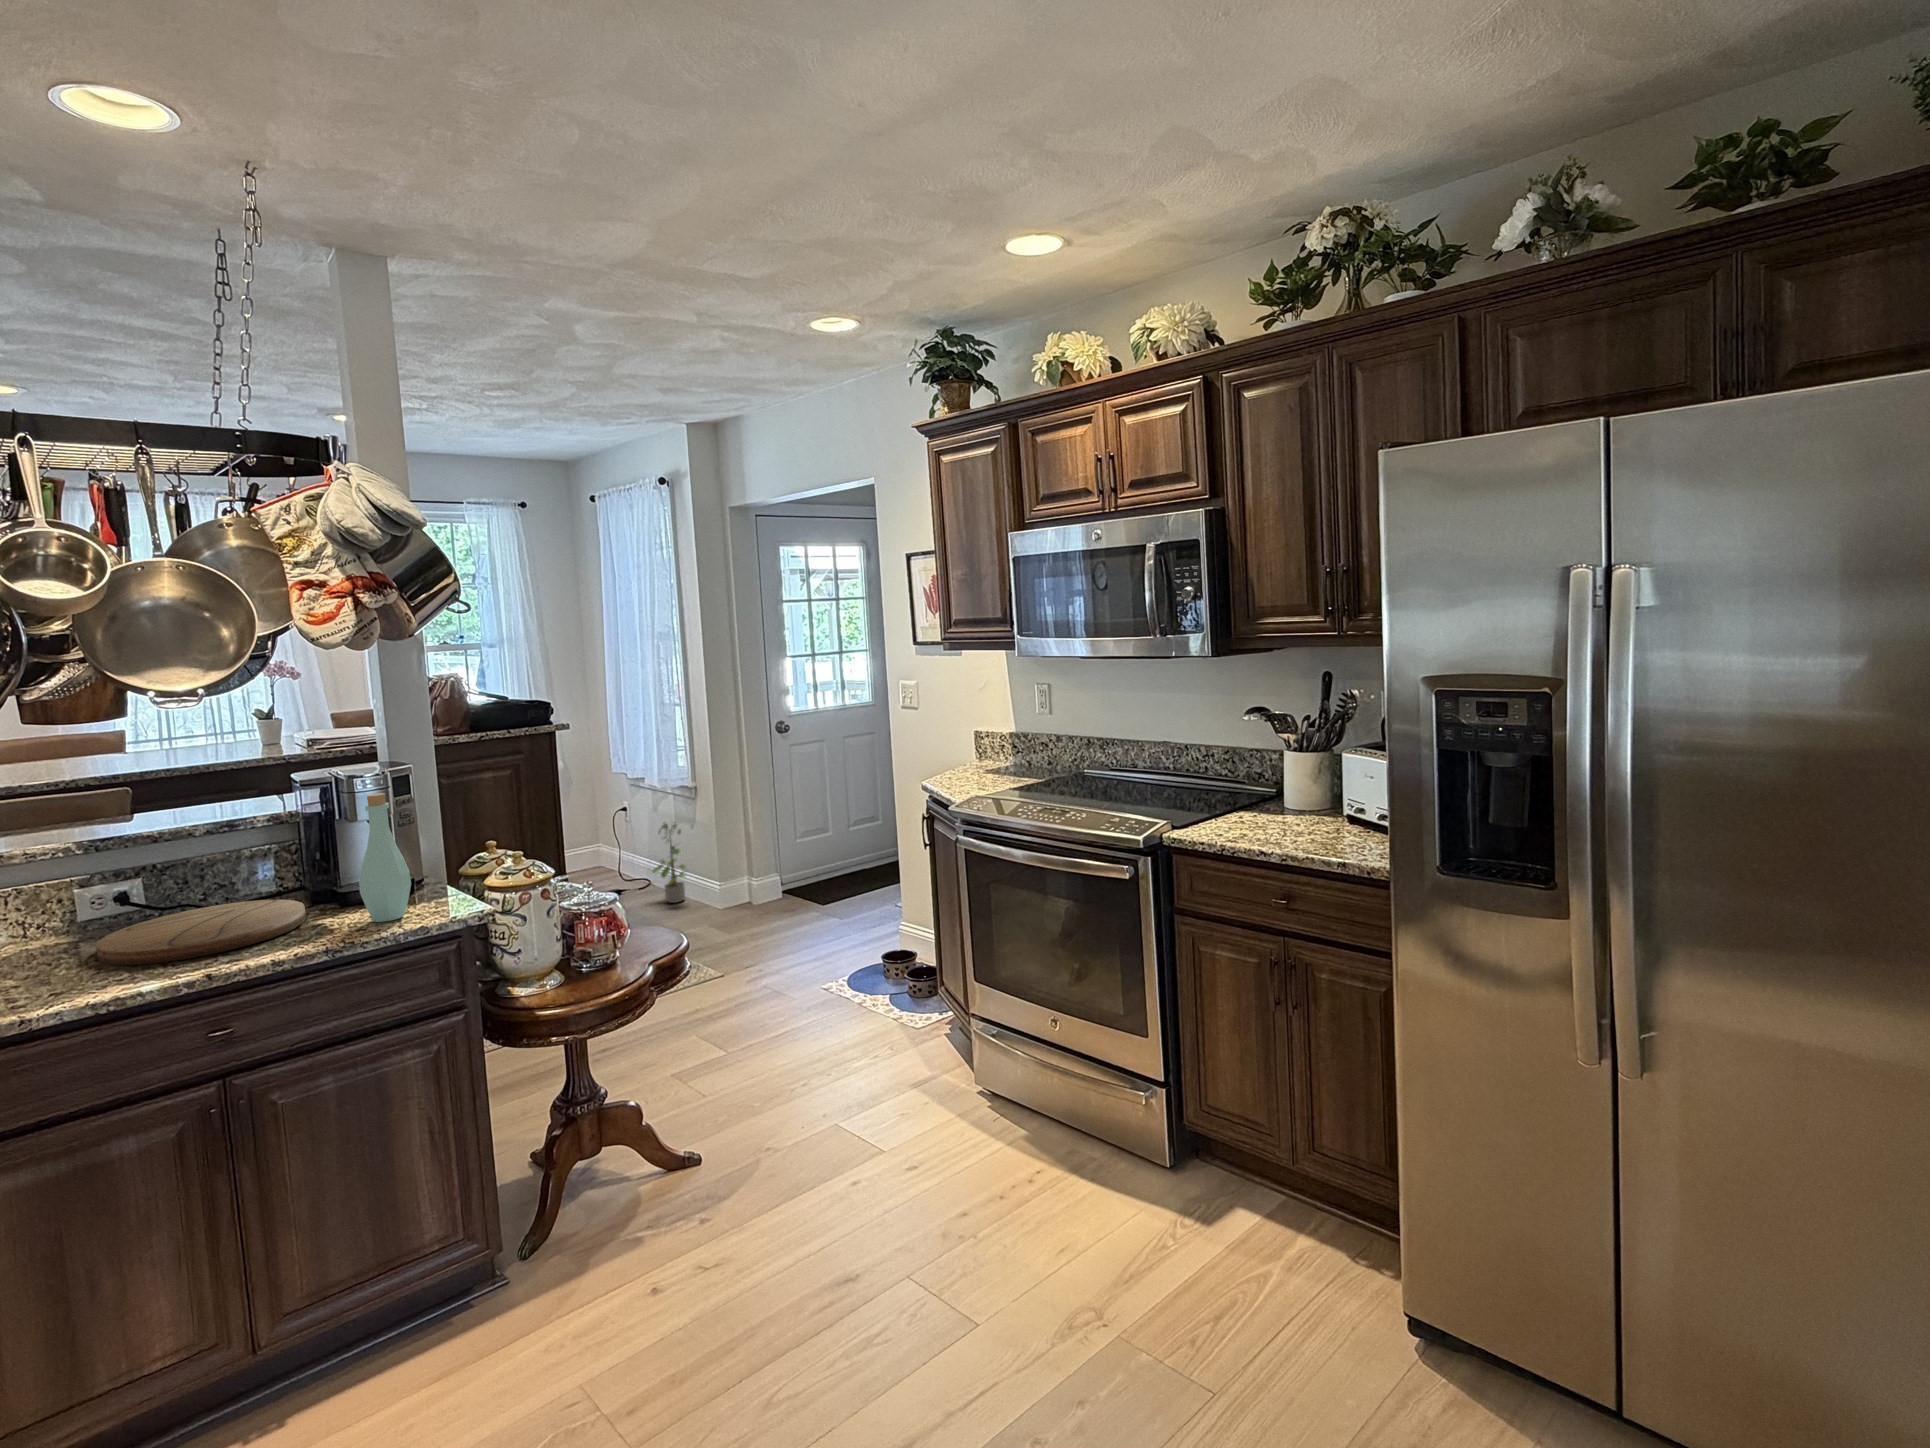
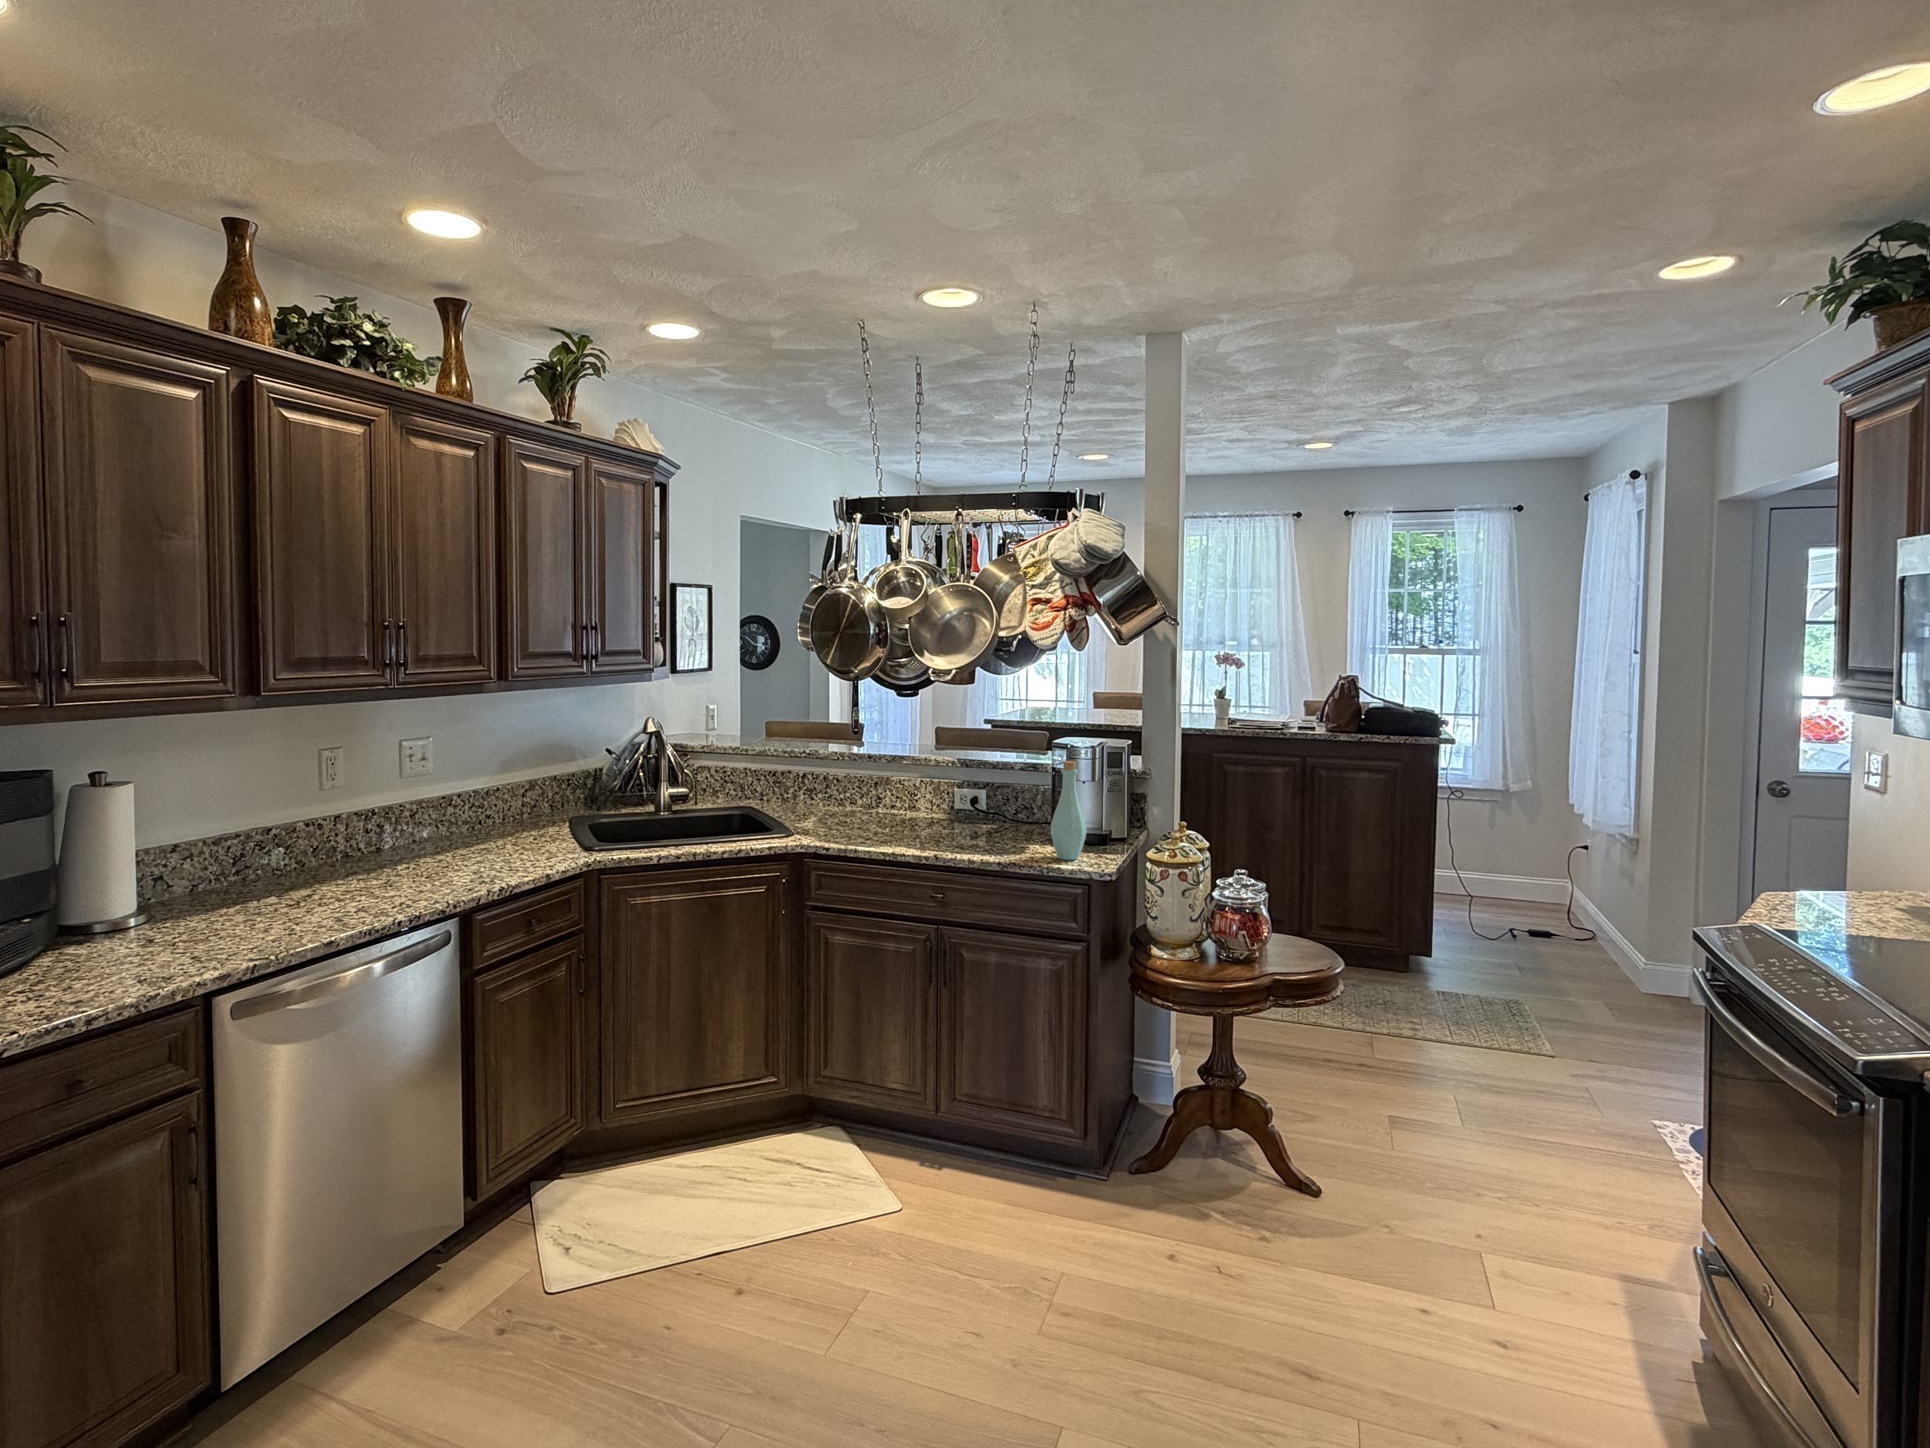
potted plant: present [653,824,686,903] -> none [1575,871,1617,969]
cutting board: present [96,899,306,965] -> none [931,816,1043,847]

